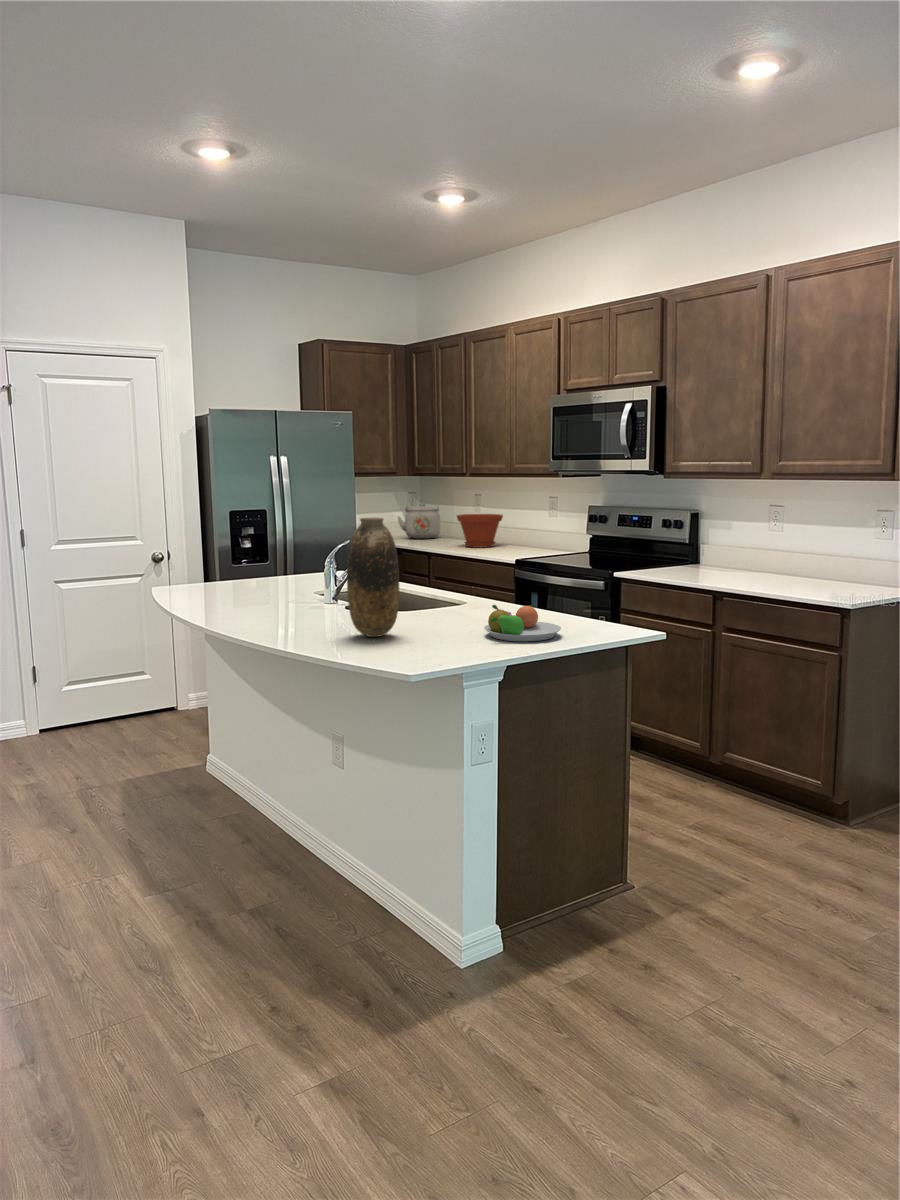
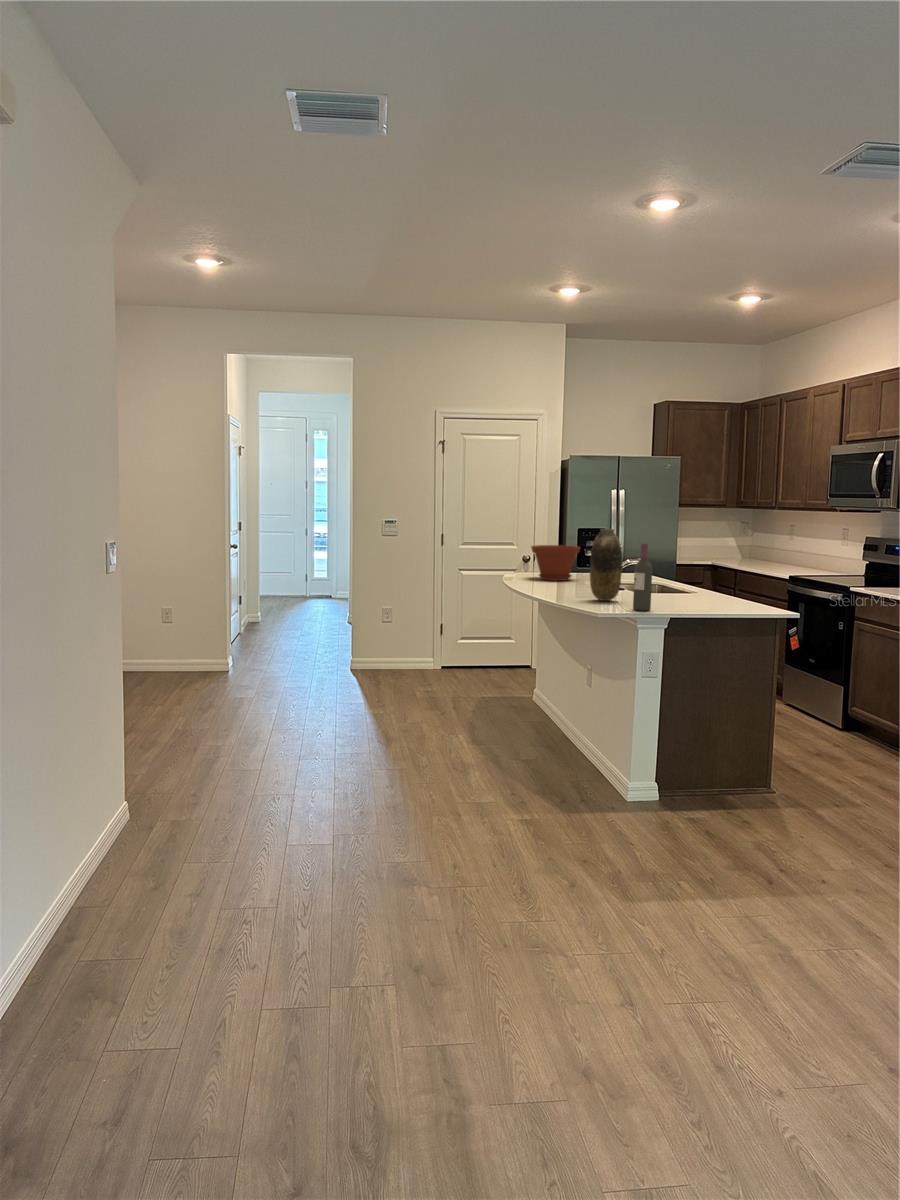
kettle: present [398,504,440,539] -> none [725,531,763,560]
plant pot: present [457,514,503,548] -> present [531,545,580,581]
wine bottle: none [444,541,473,654] -> present [633,543,652,611]
fruit bowl: present [484,605,561,641] -> none [670,587,722,610]

